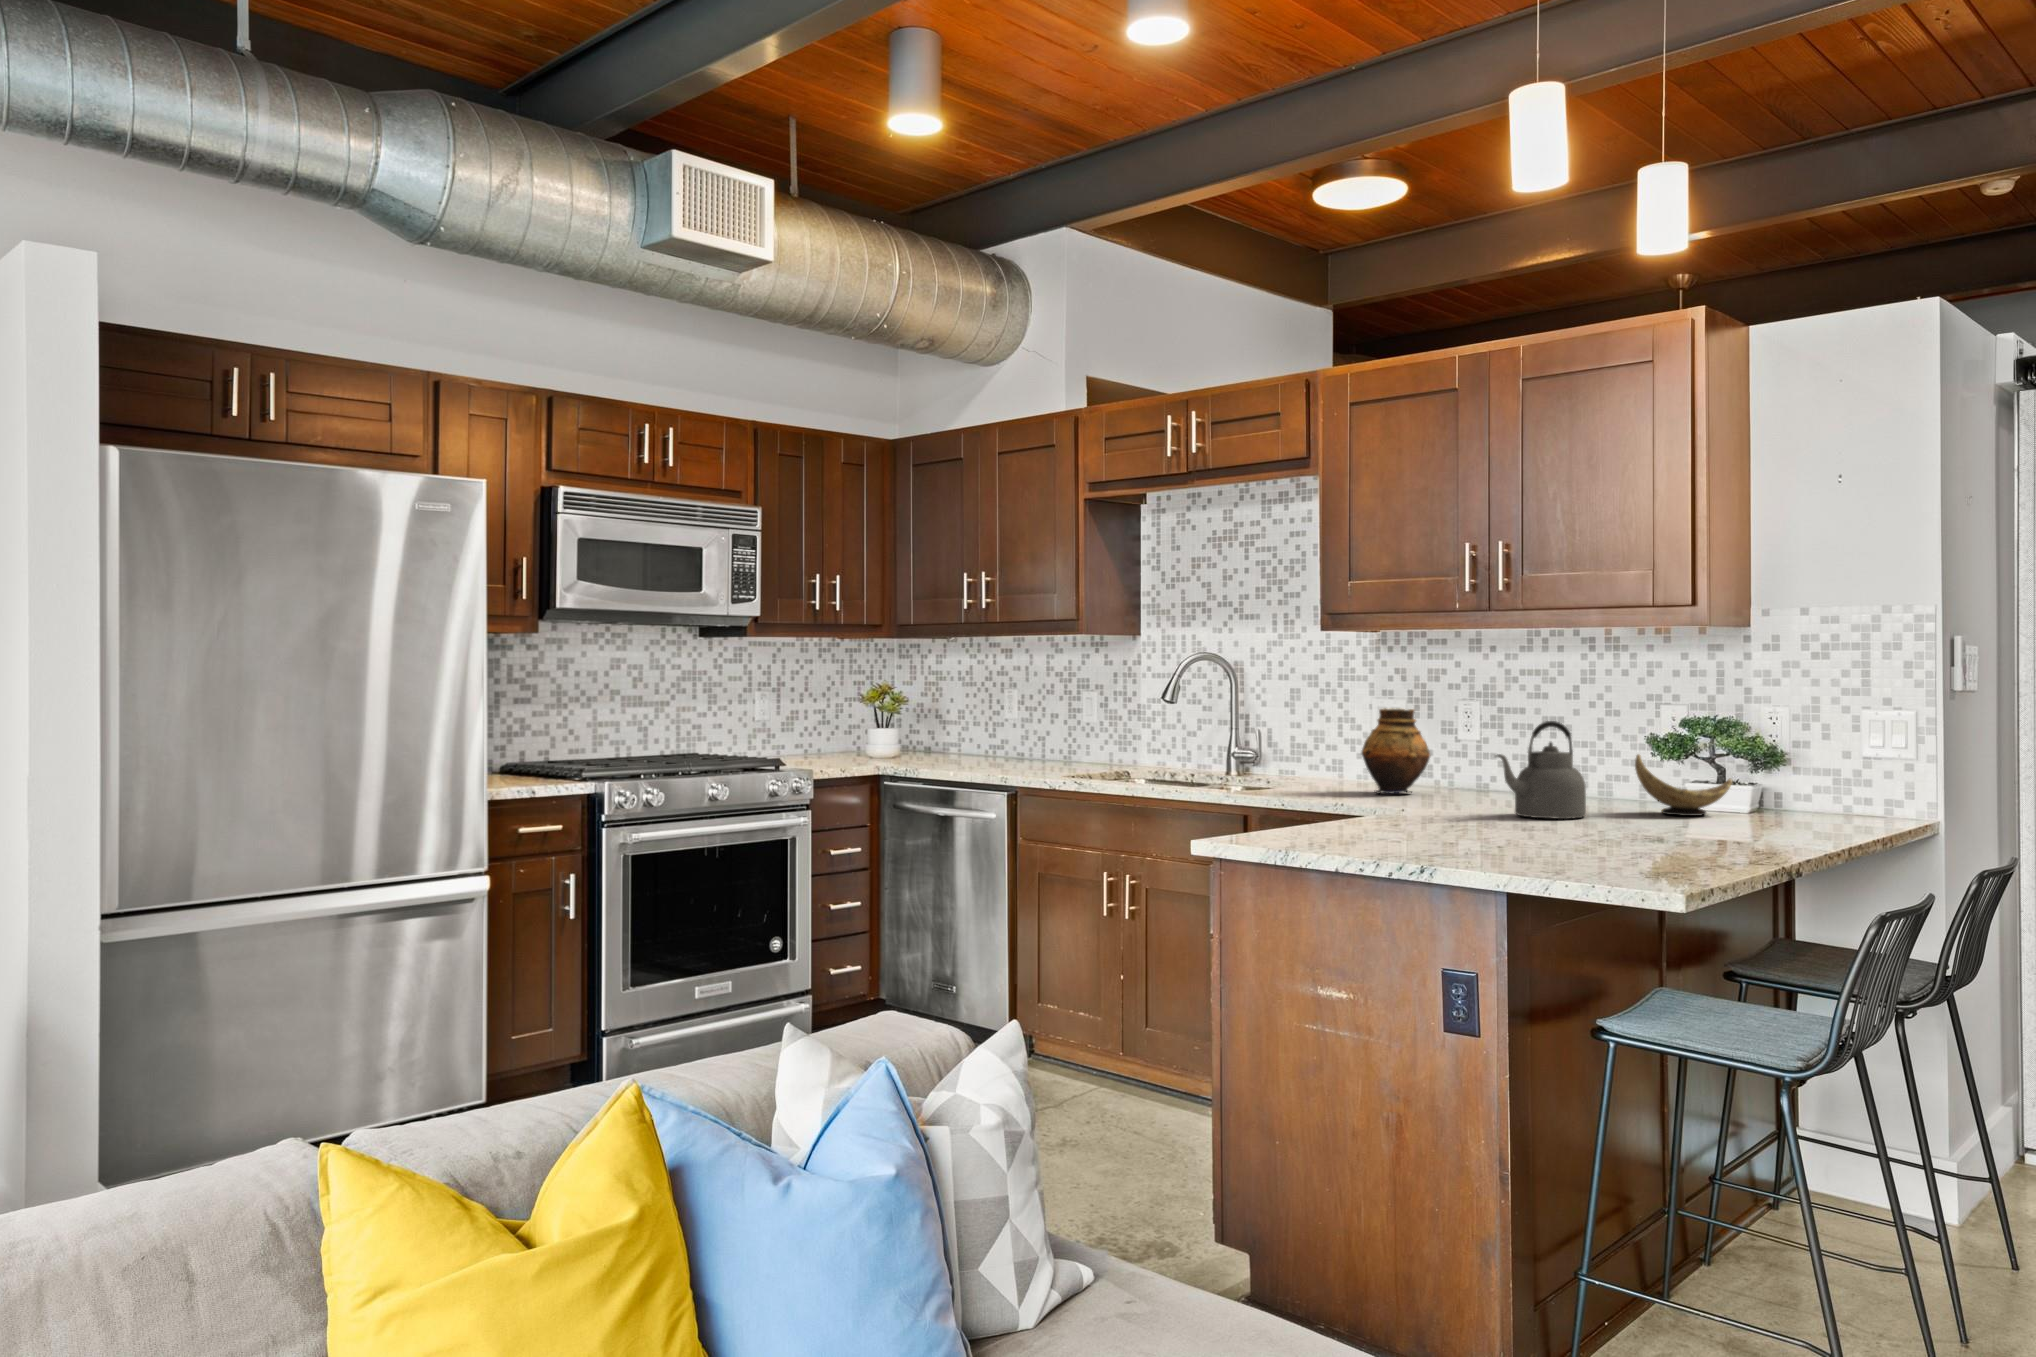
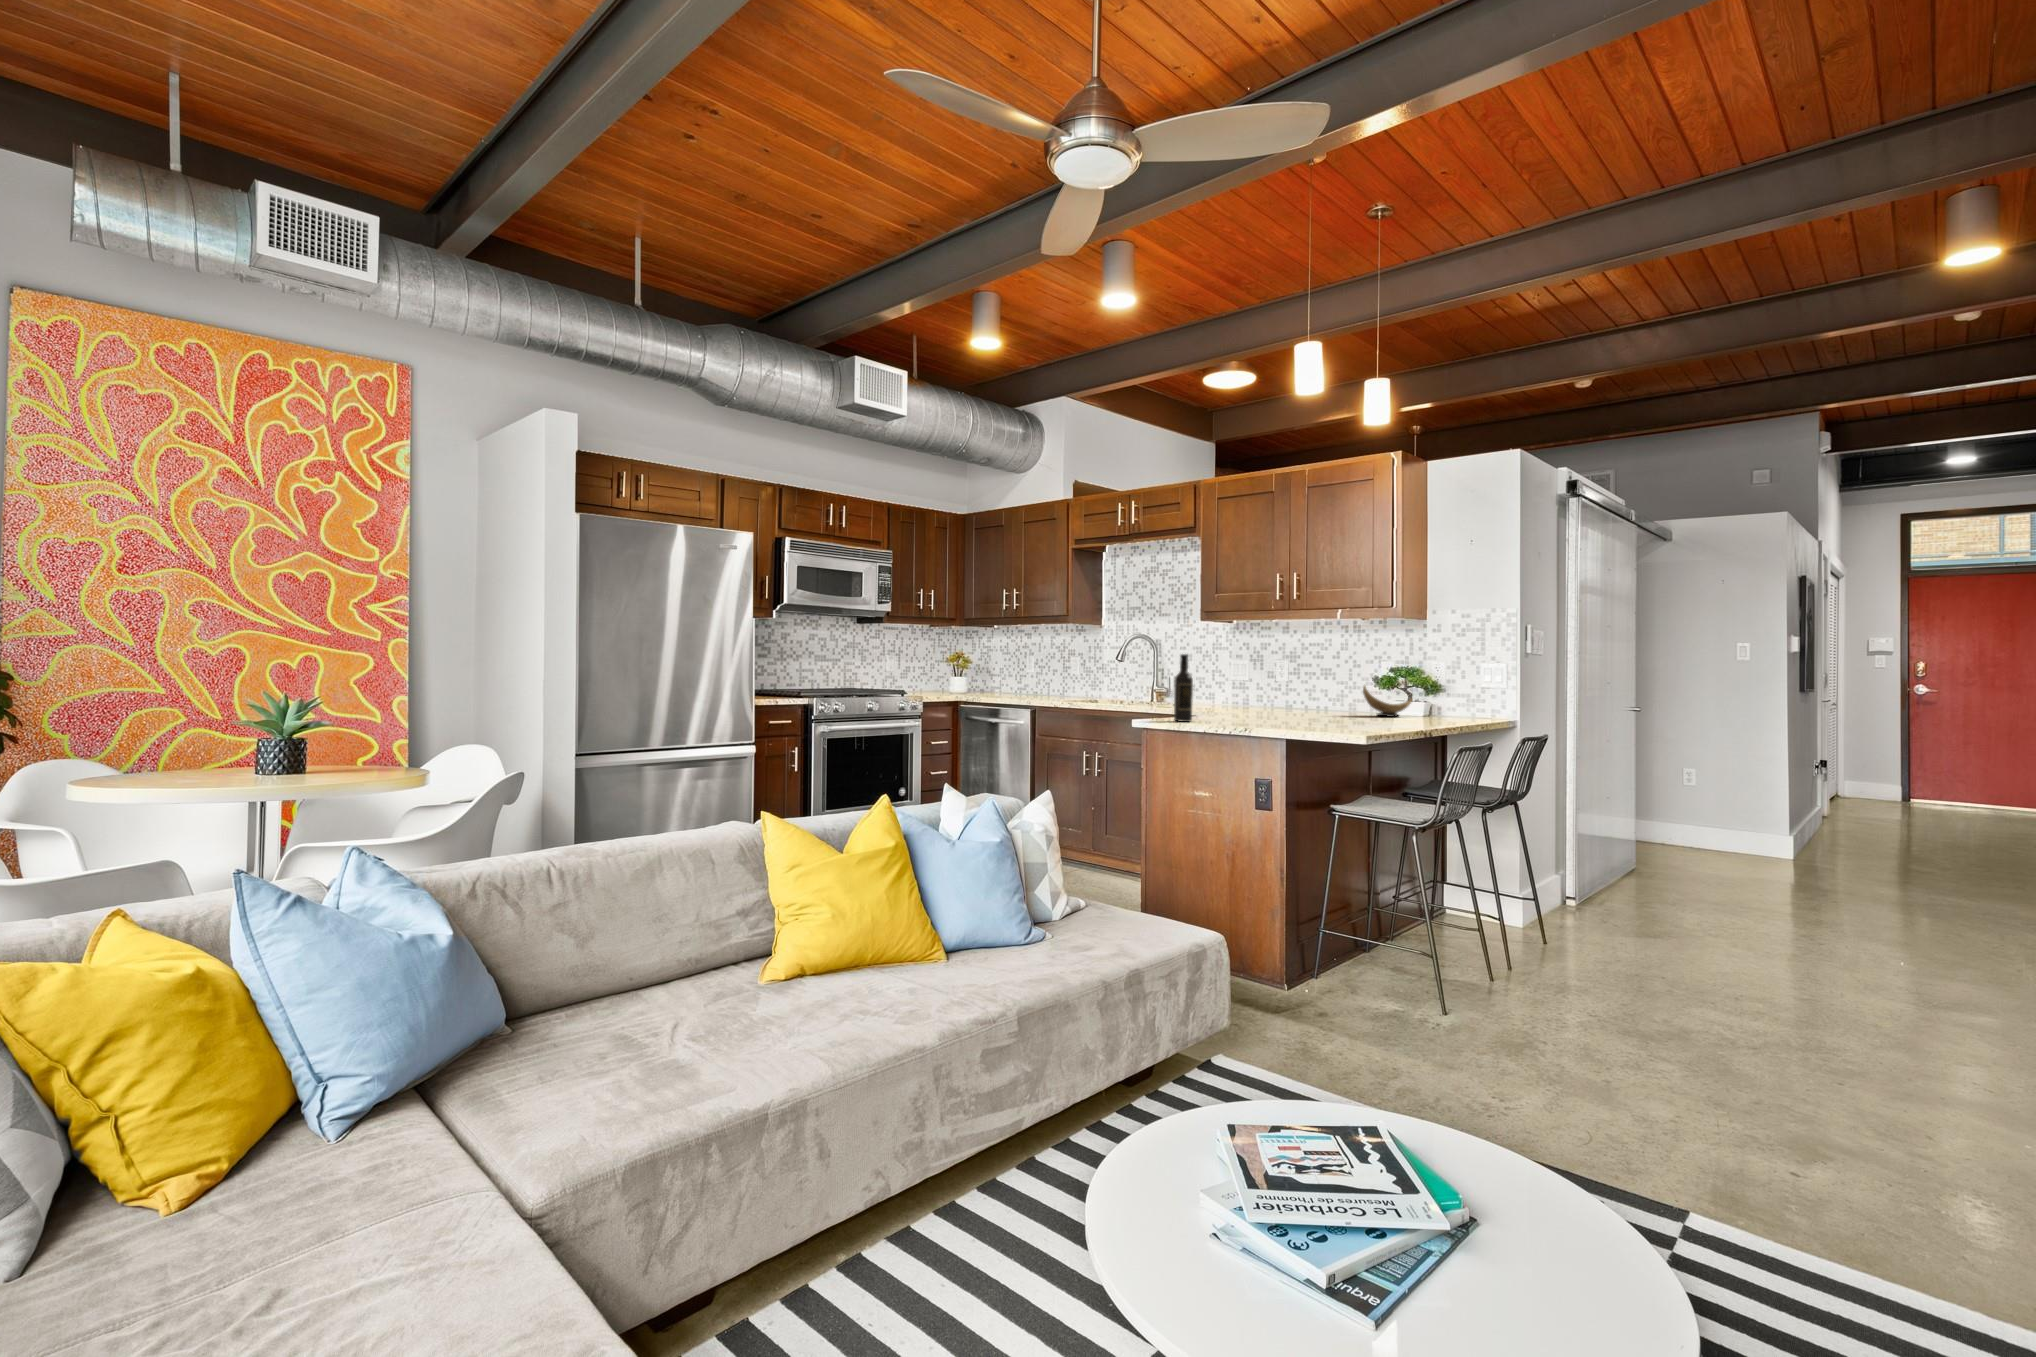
wine bottle: none [1275,704,1311,836] -> present [1174,654,1193,722]
vase: present [1361,709,1430,794] -> none [1222,663,1259,709]
kettle: present [1496,721,1586,819] -> none [1289,667,1337,717]

